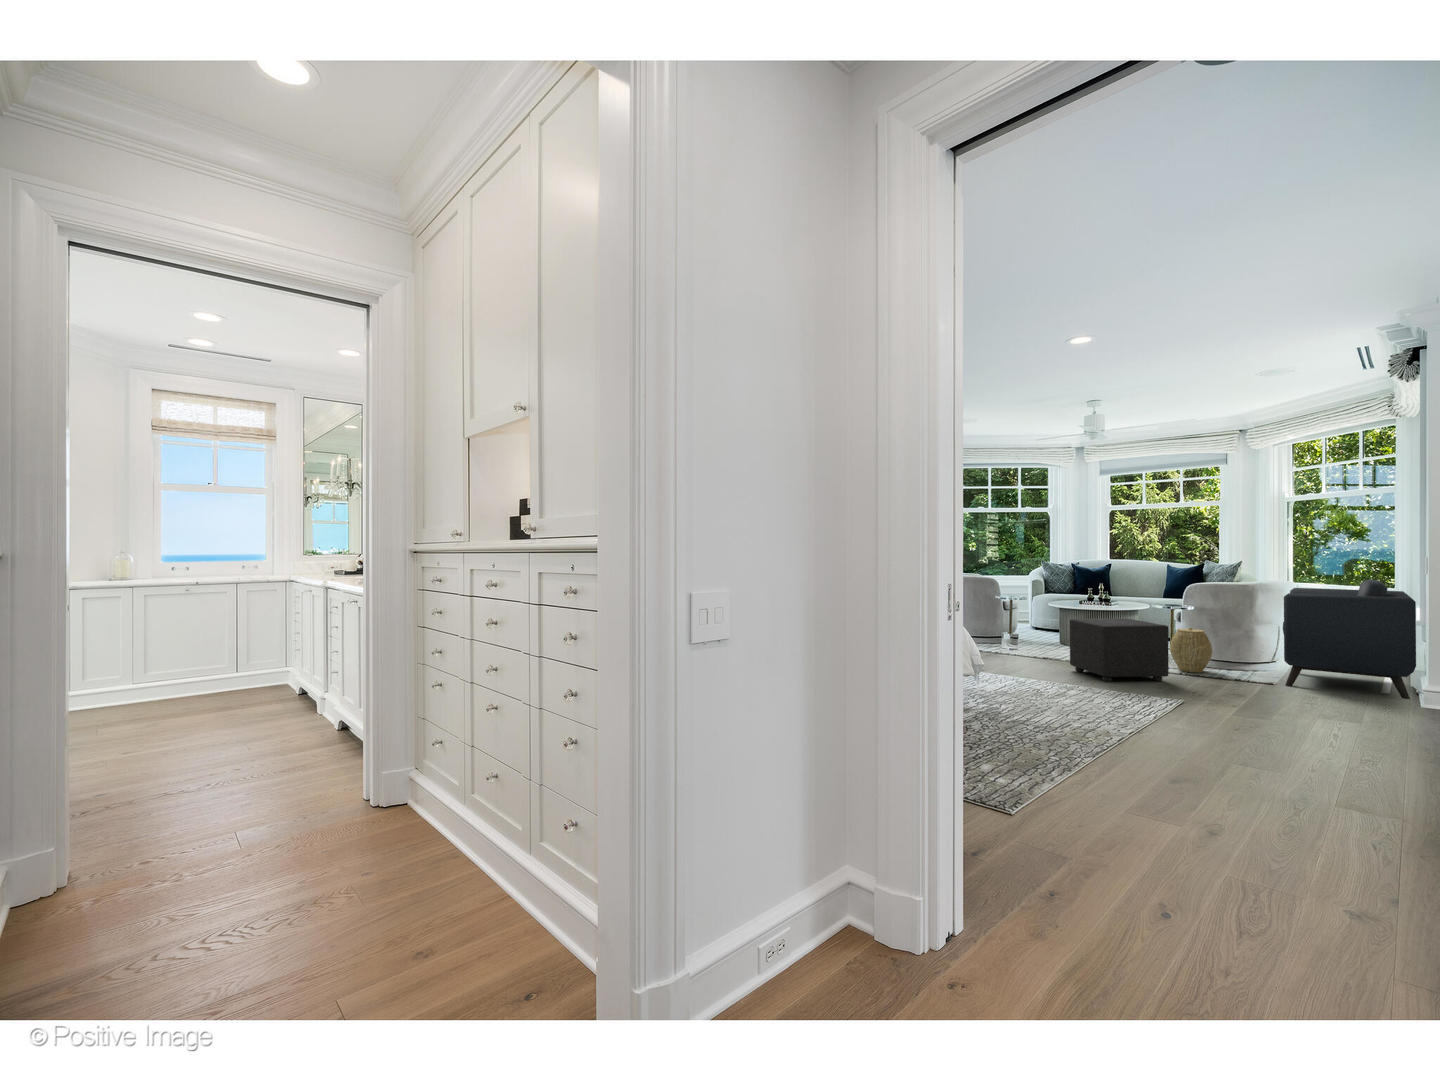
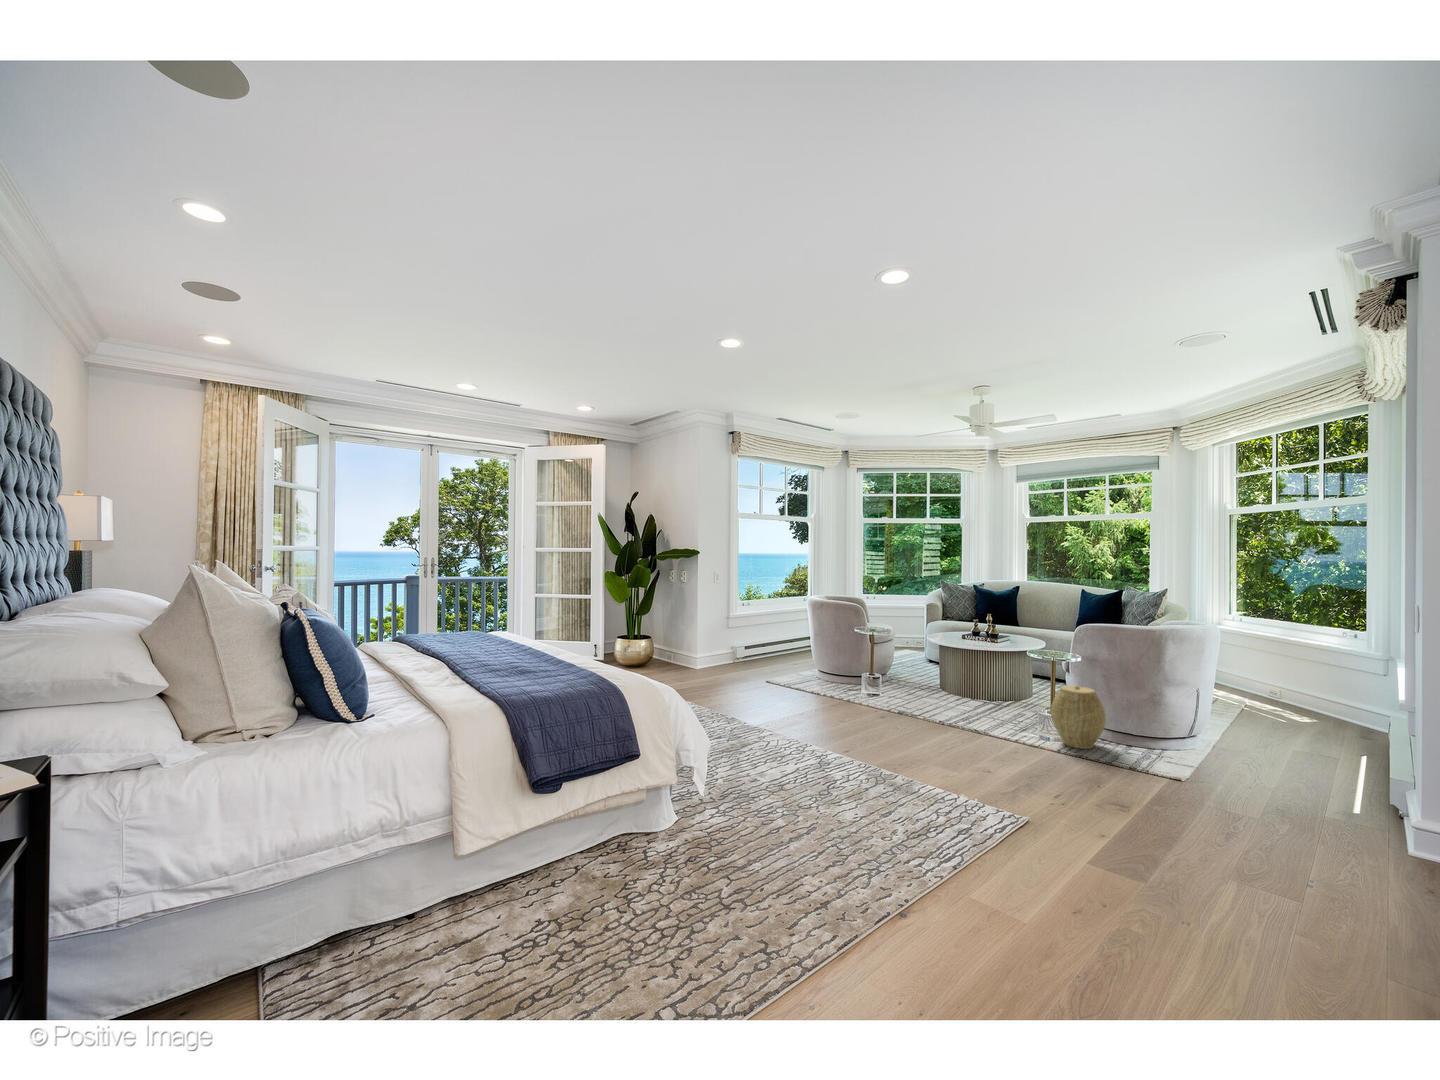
armchair: present [1283,579,1416,699] -> none [1198,628,1402,826]
ottoman: present [1070,618,1169,682] -> none [912,671,1033,768]

